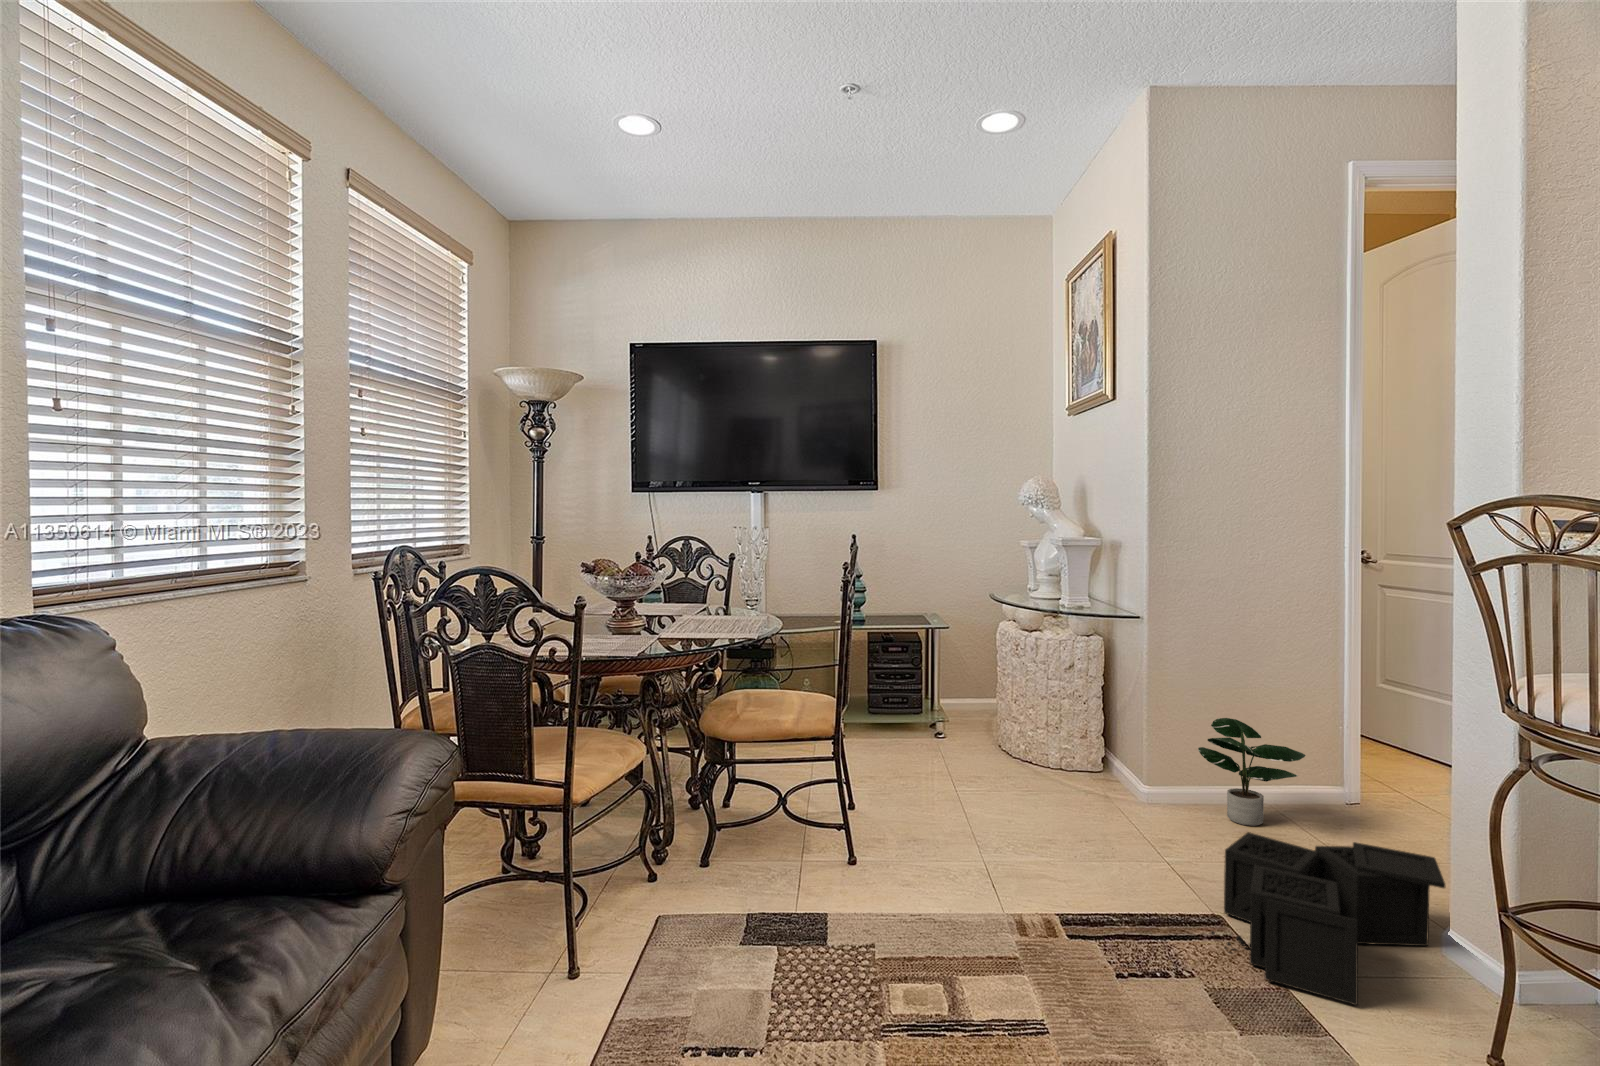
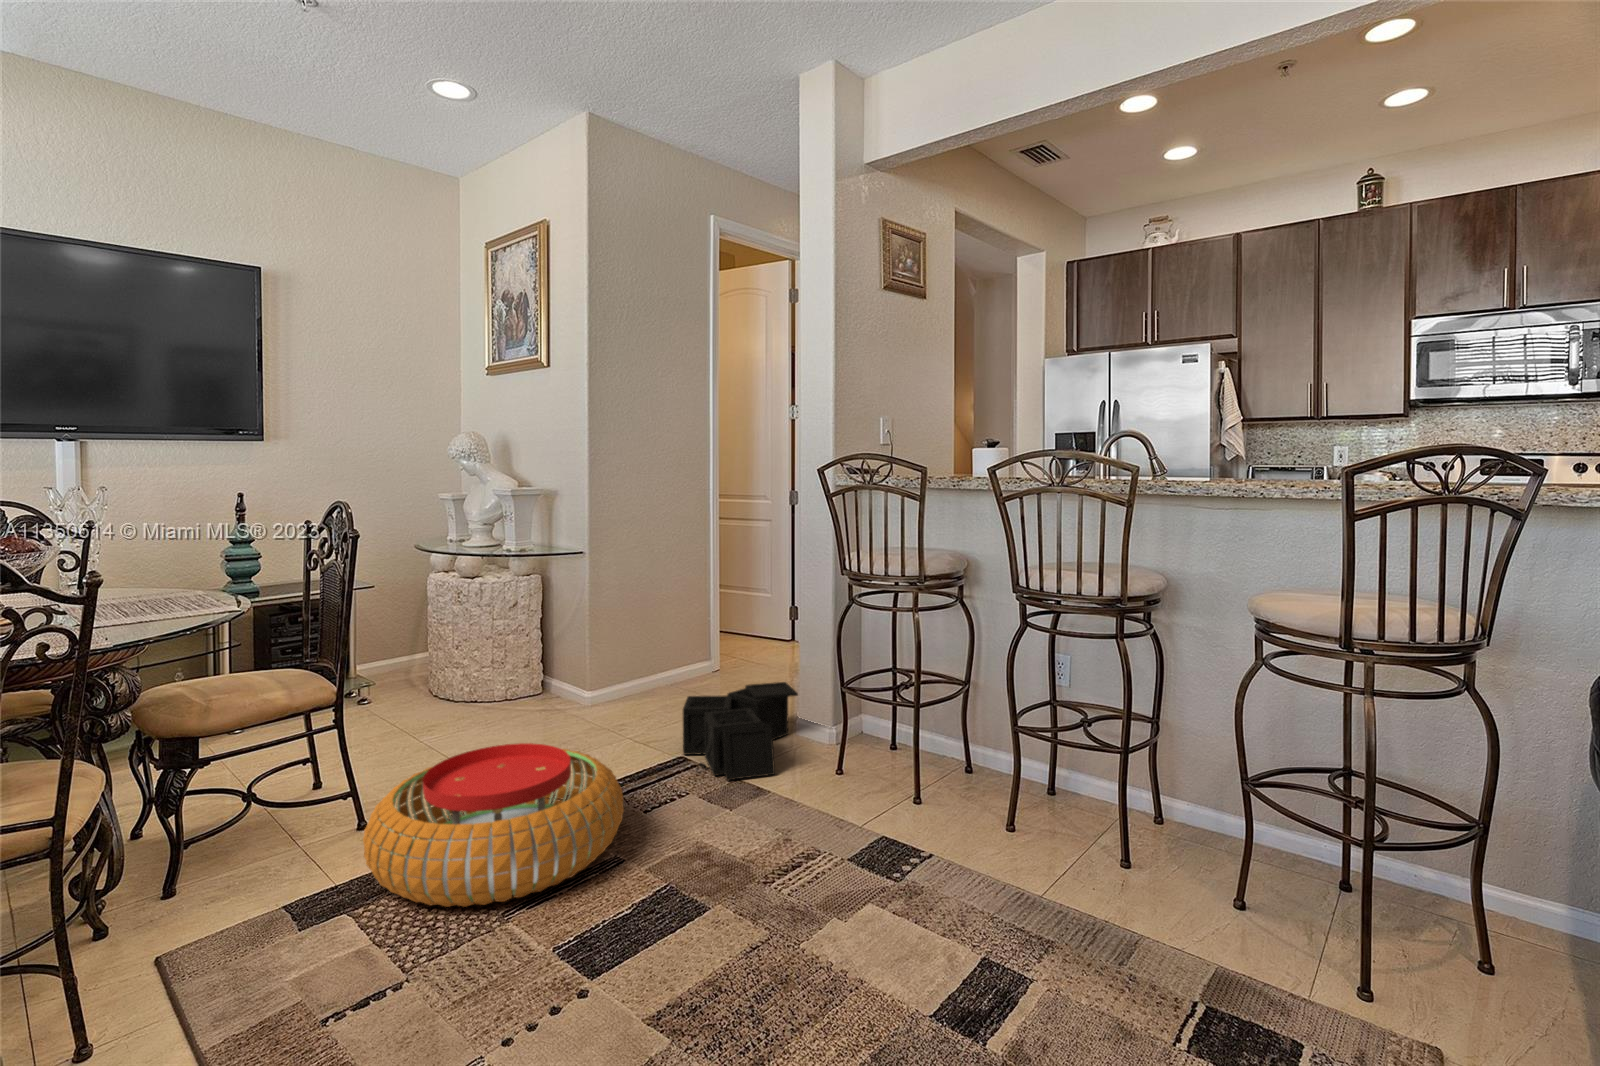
potted plant: present [1198,718,1306,826] -> none [627,626,696,701]
pouf: none [801,824,1077,1021] -> present [363,743,624,907]

